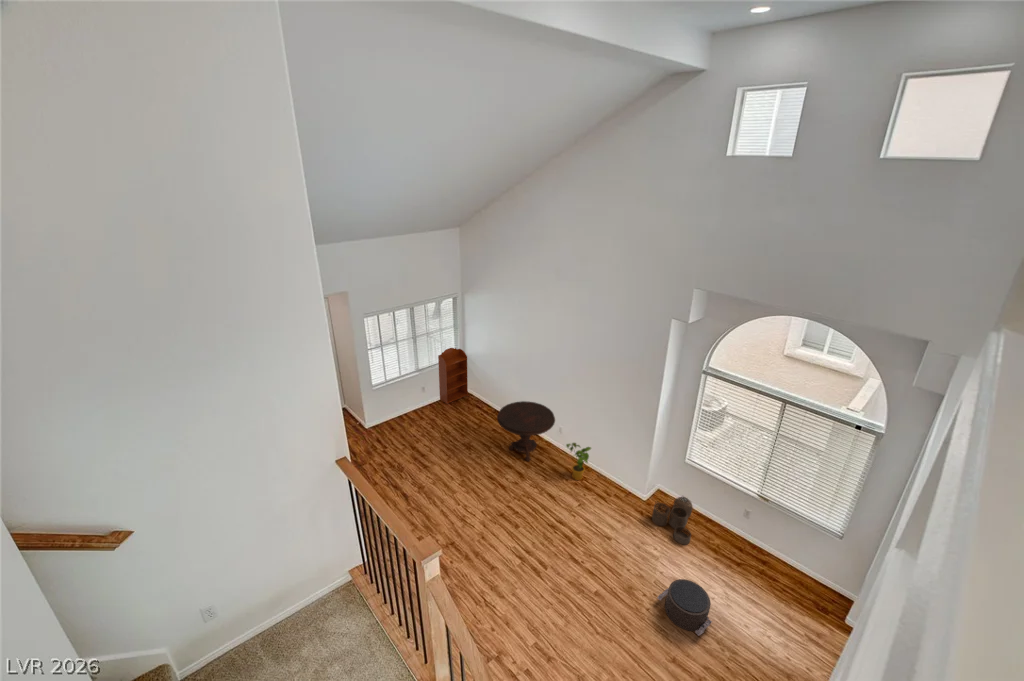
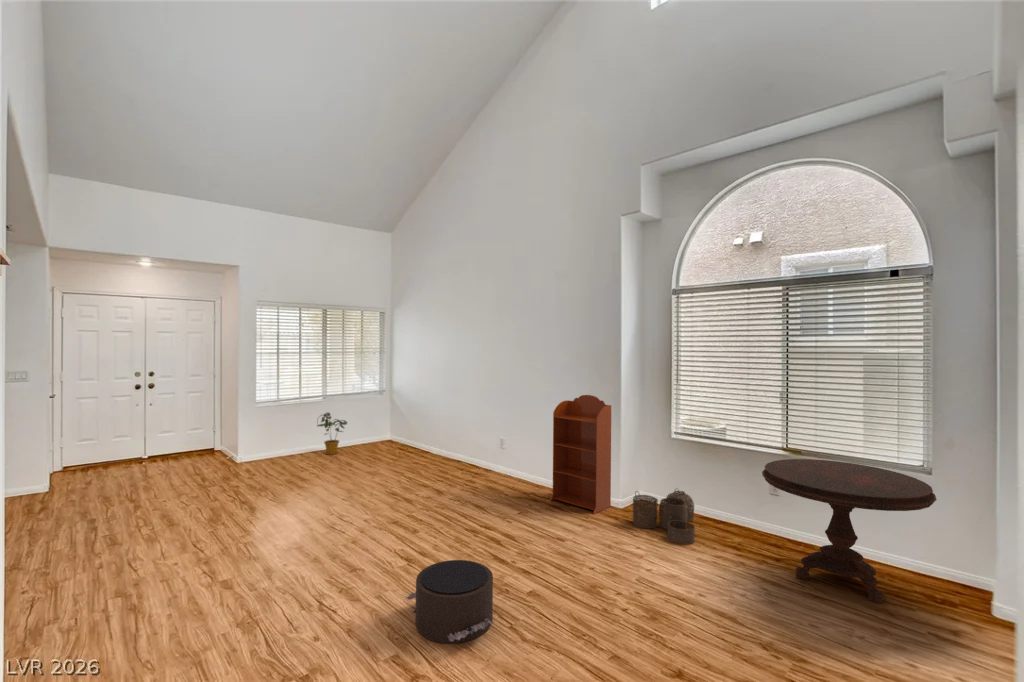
bookcase: present [438,348,469,404] -> present [550,395,611,514]
side table: present [497,401,555,461] -> present [762,459,937,603]
house plant: present [566,443,591,480] -> present [317,413,347,455]
pouf: present [657,579,712,636] -> present [406,560,493,644]

